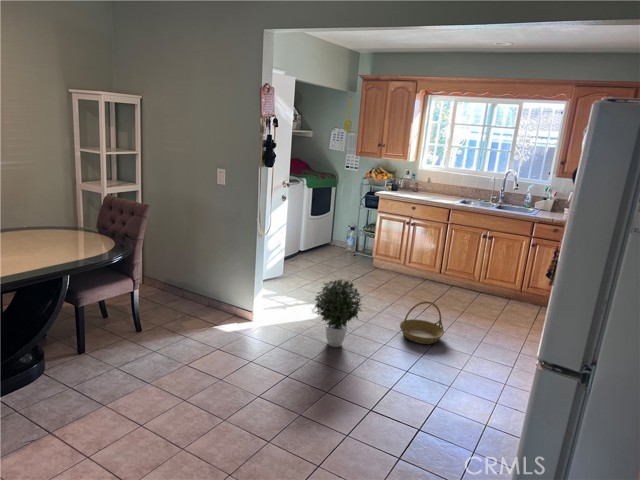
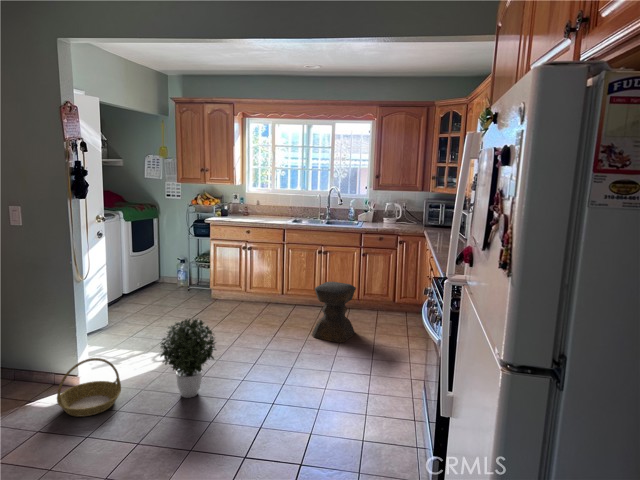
stool: none [460,267,515,331] -> present [312,282,356,343]
basket: present [400,301,444,344] -> present [57,358,121,417]

